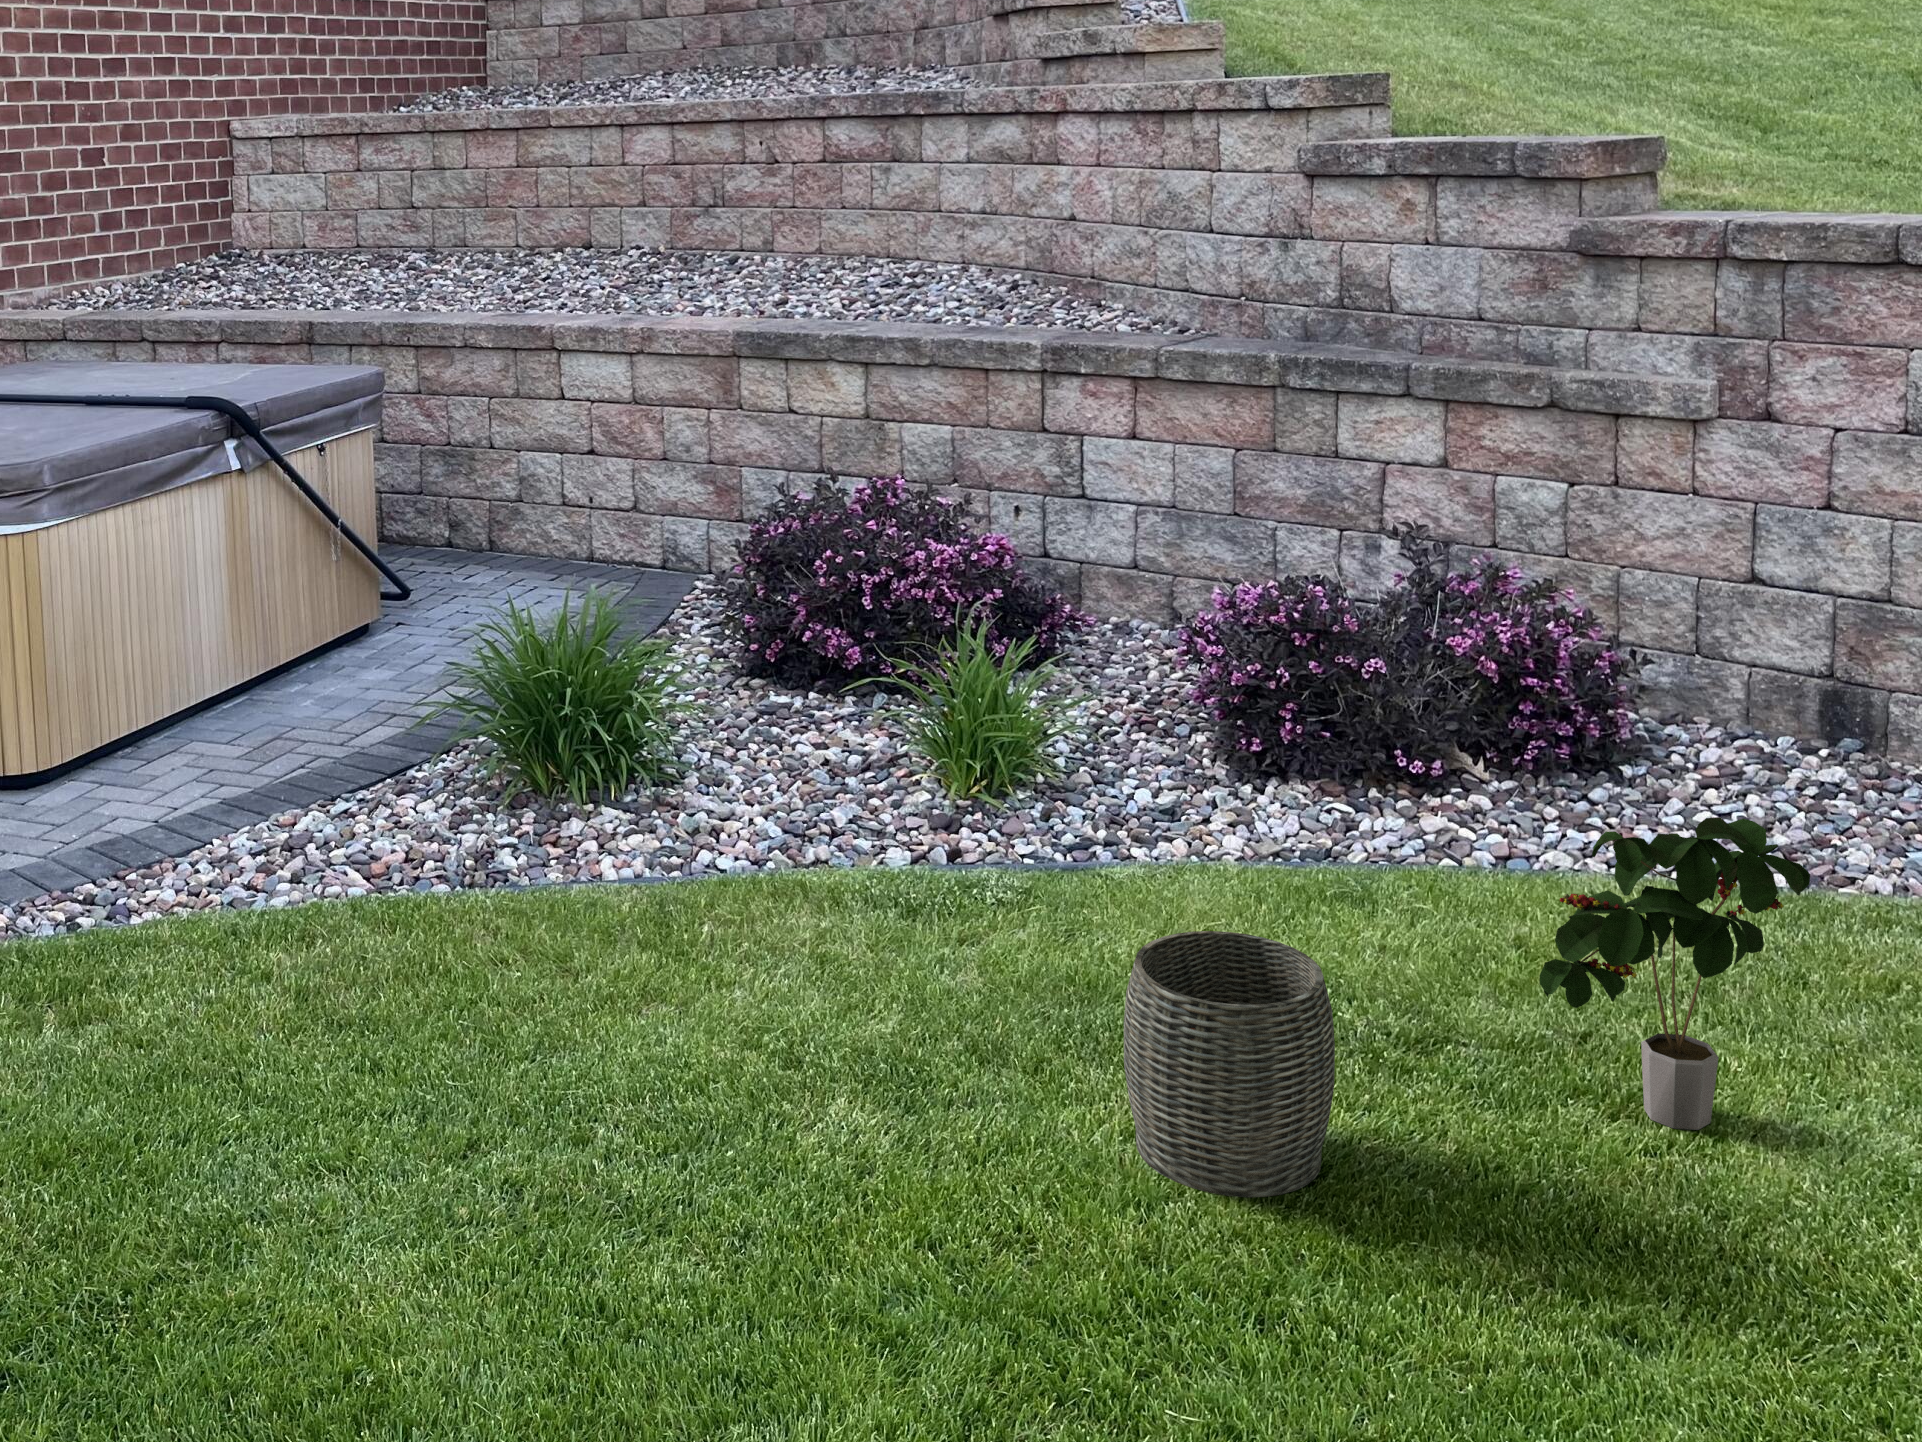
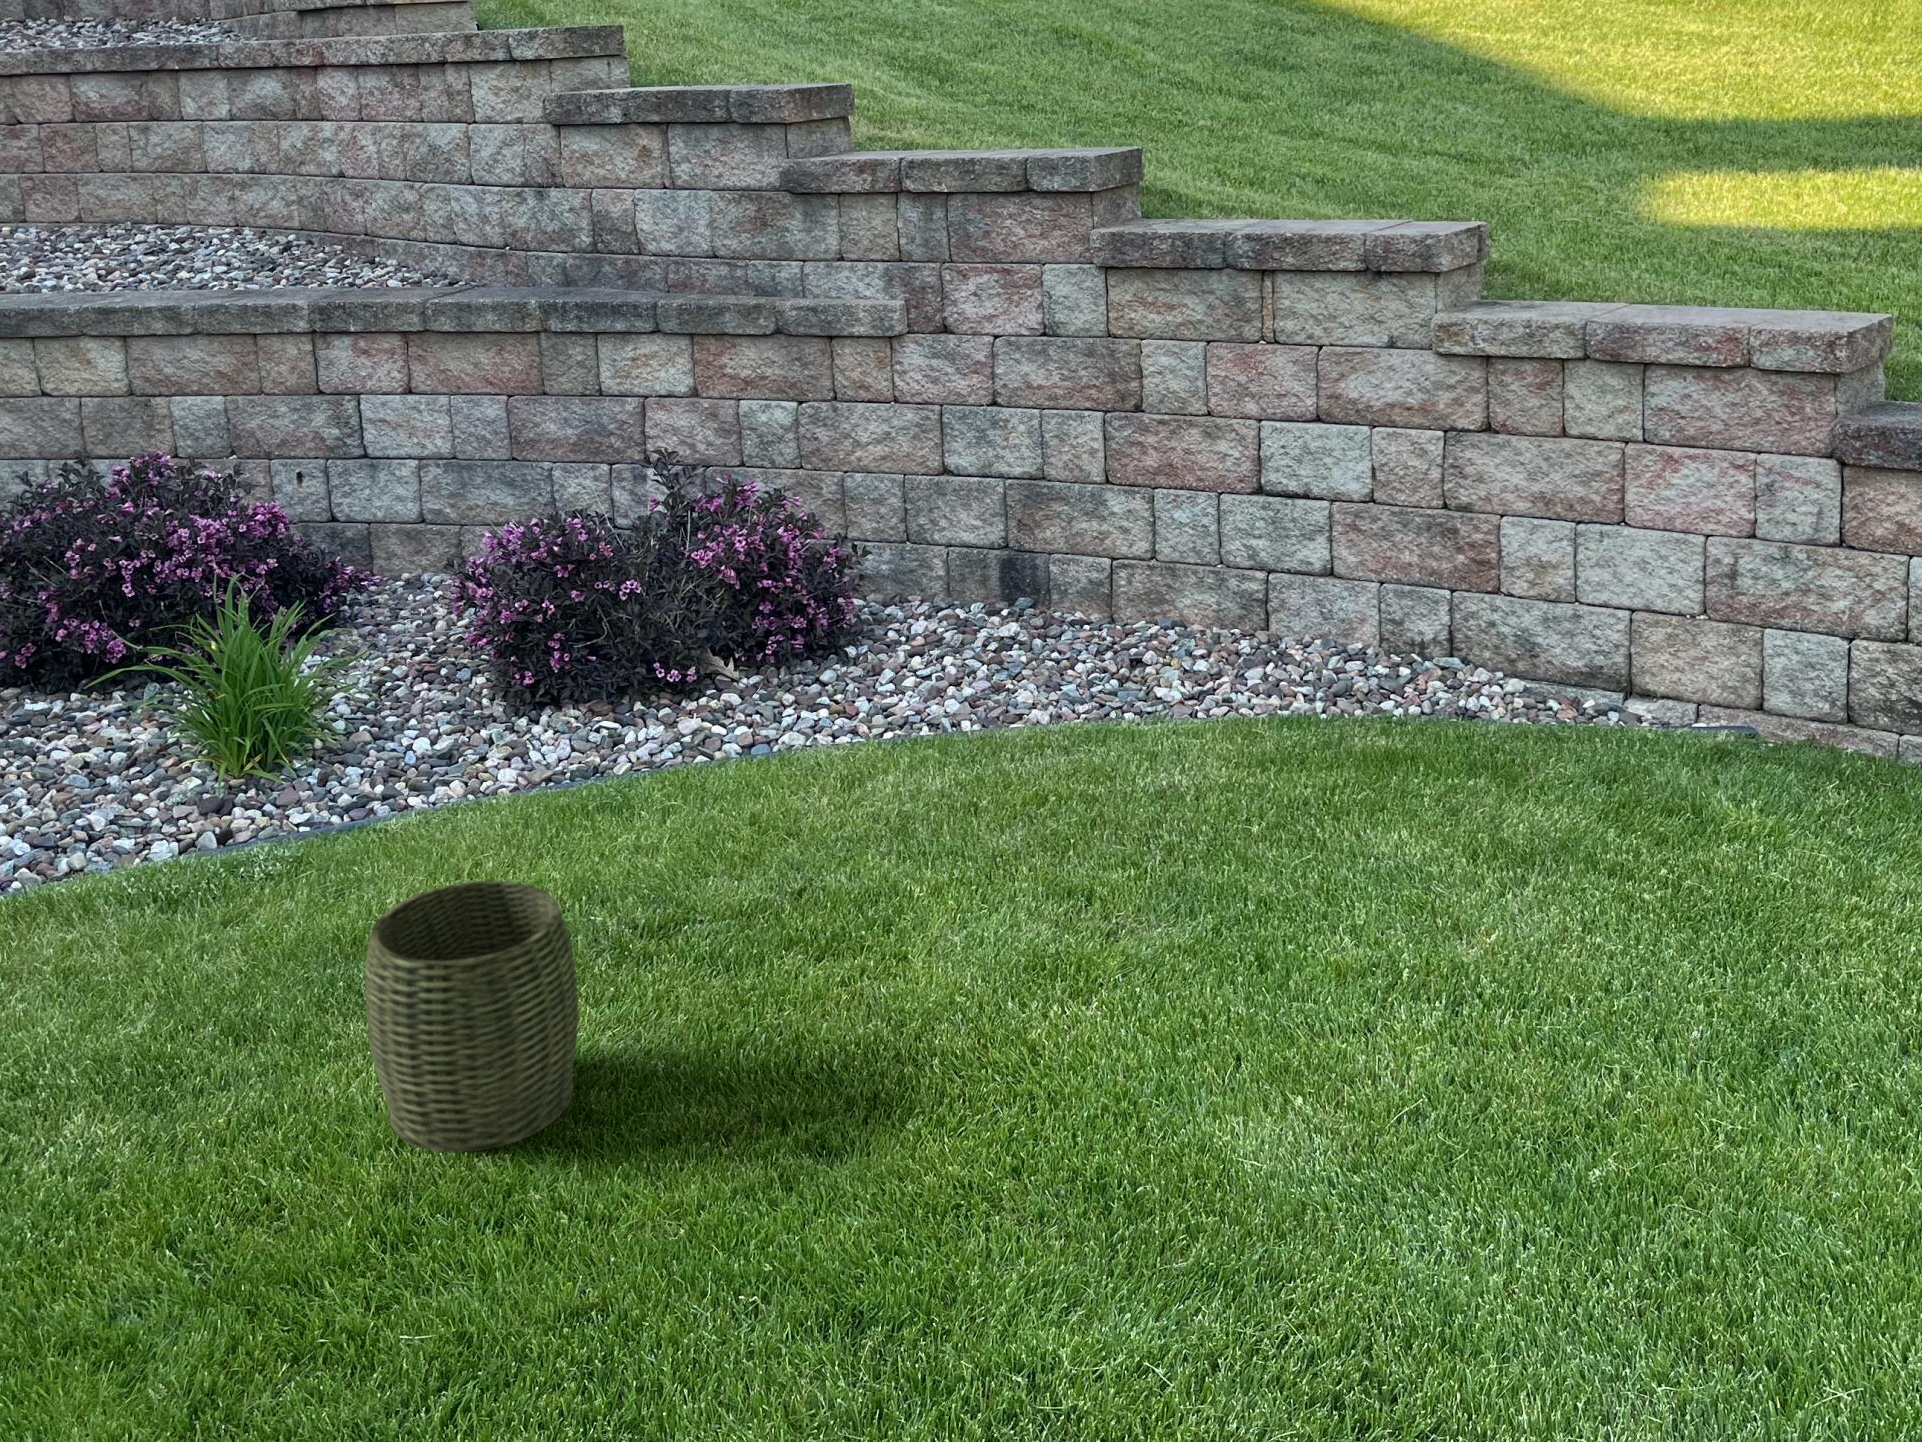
potted plant: present [1539,817,1810,1130] -> none [760,687,972,975]

